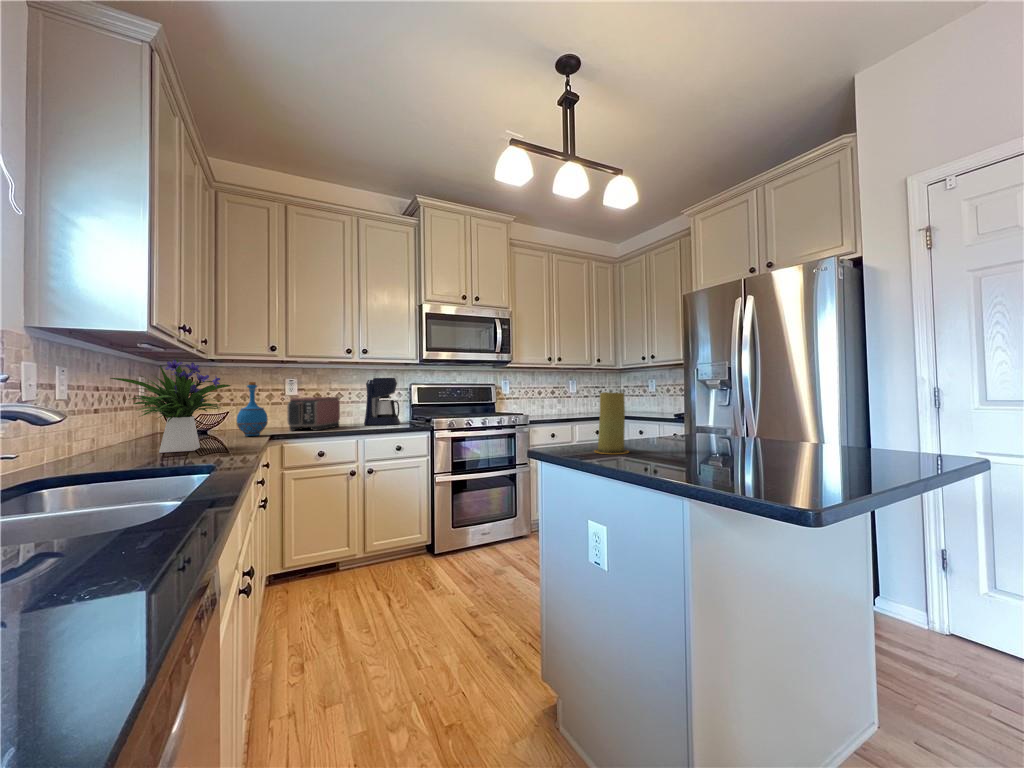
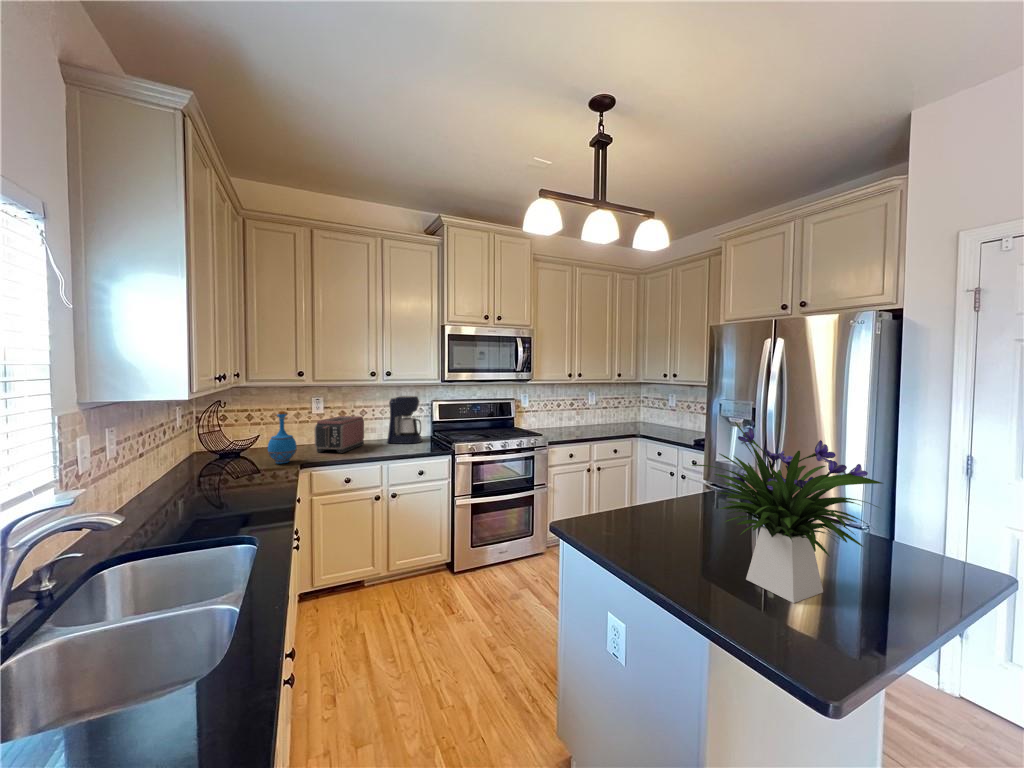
flower arrangement: present [110,358,231,453] -> present [692,422,883,603]
candle: present [594,392,629,454] -> none [616,468,651,535]

